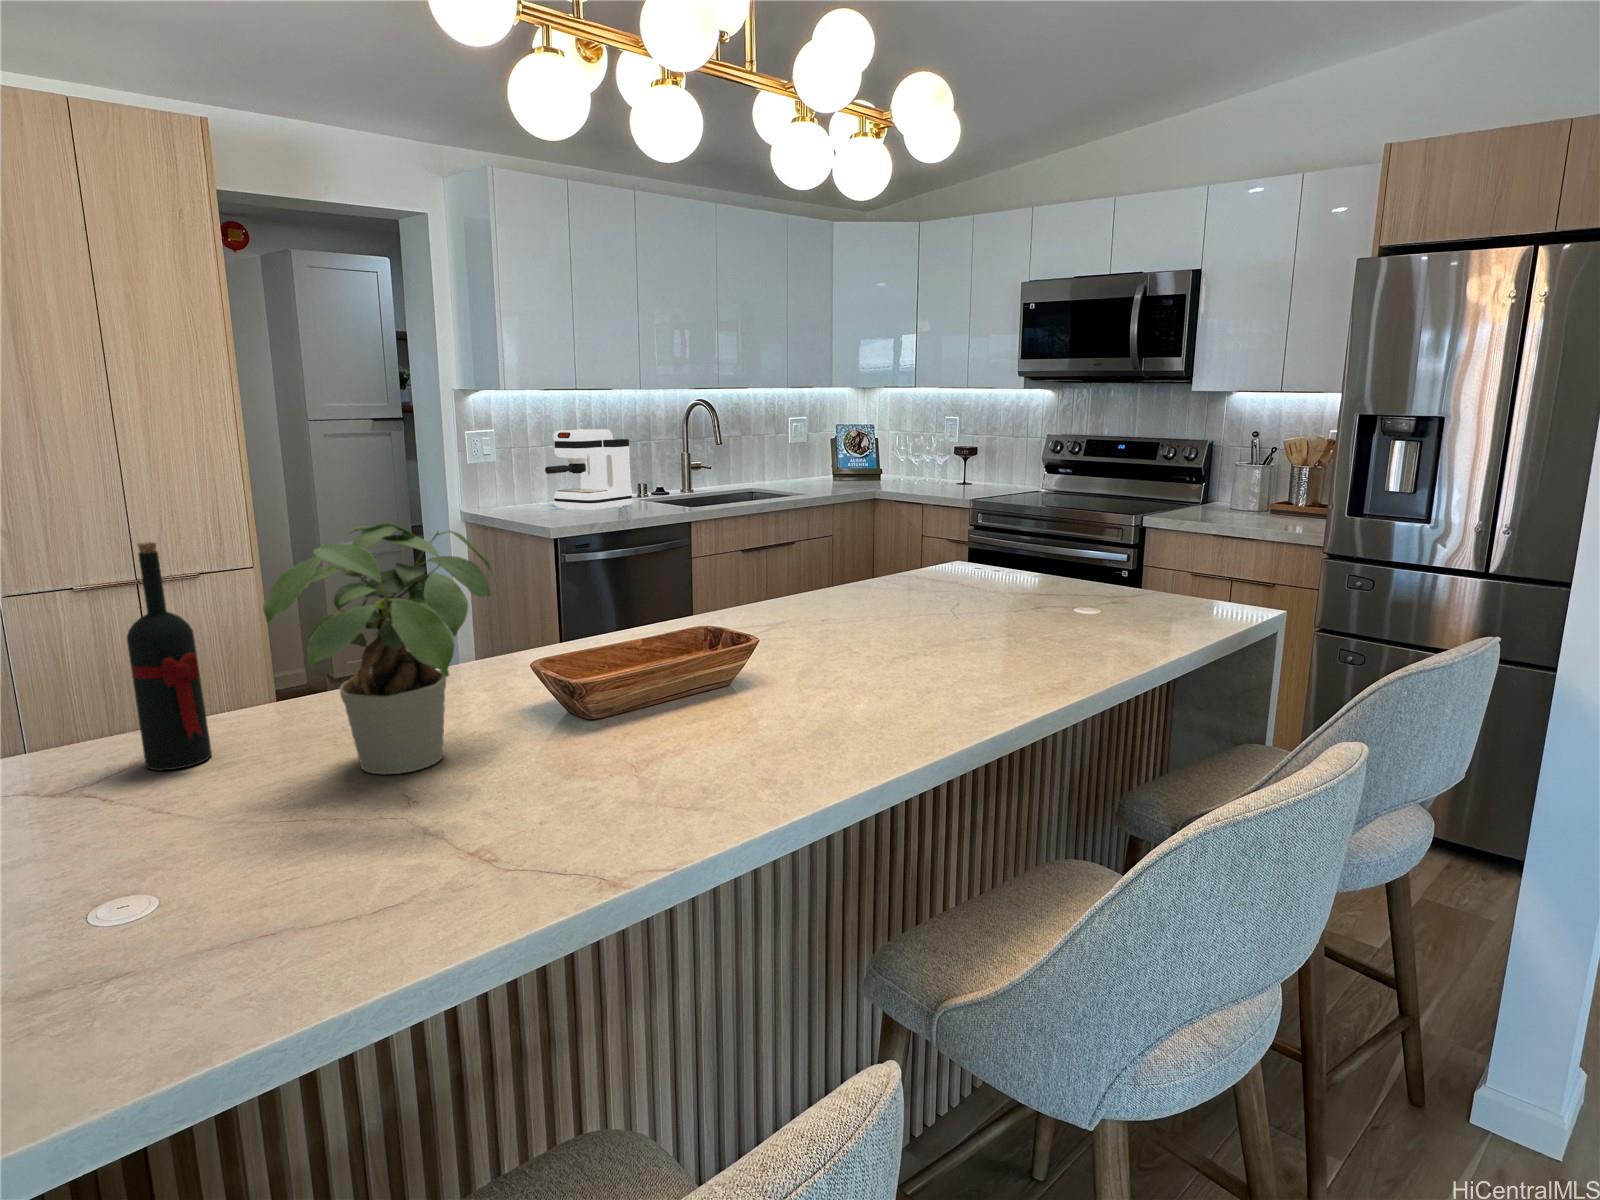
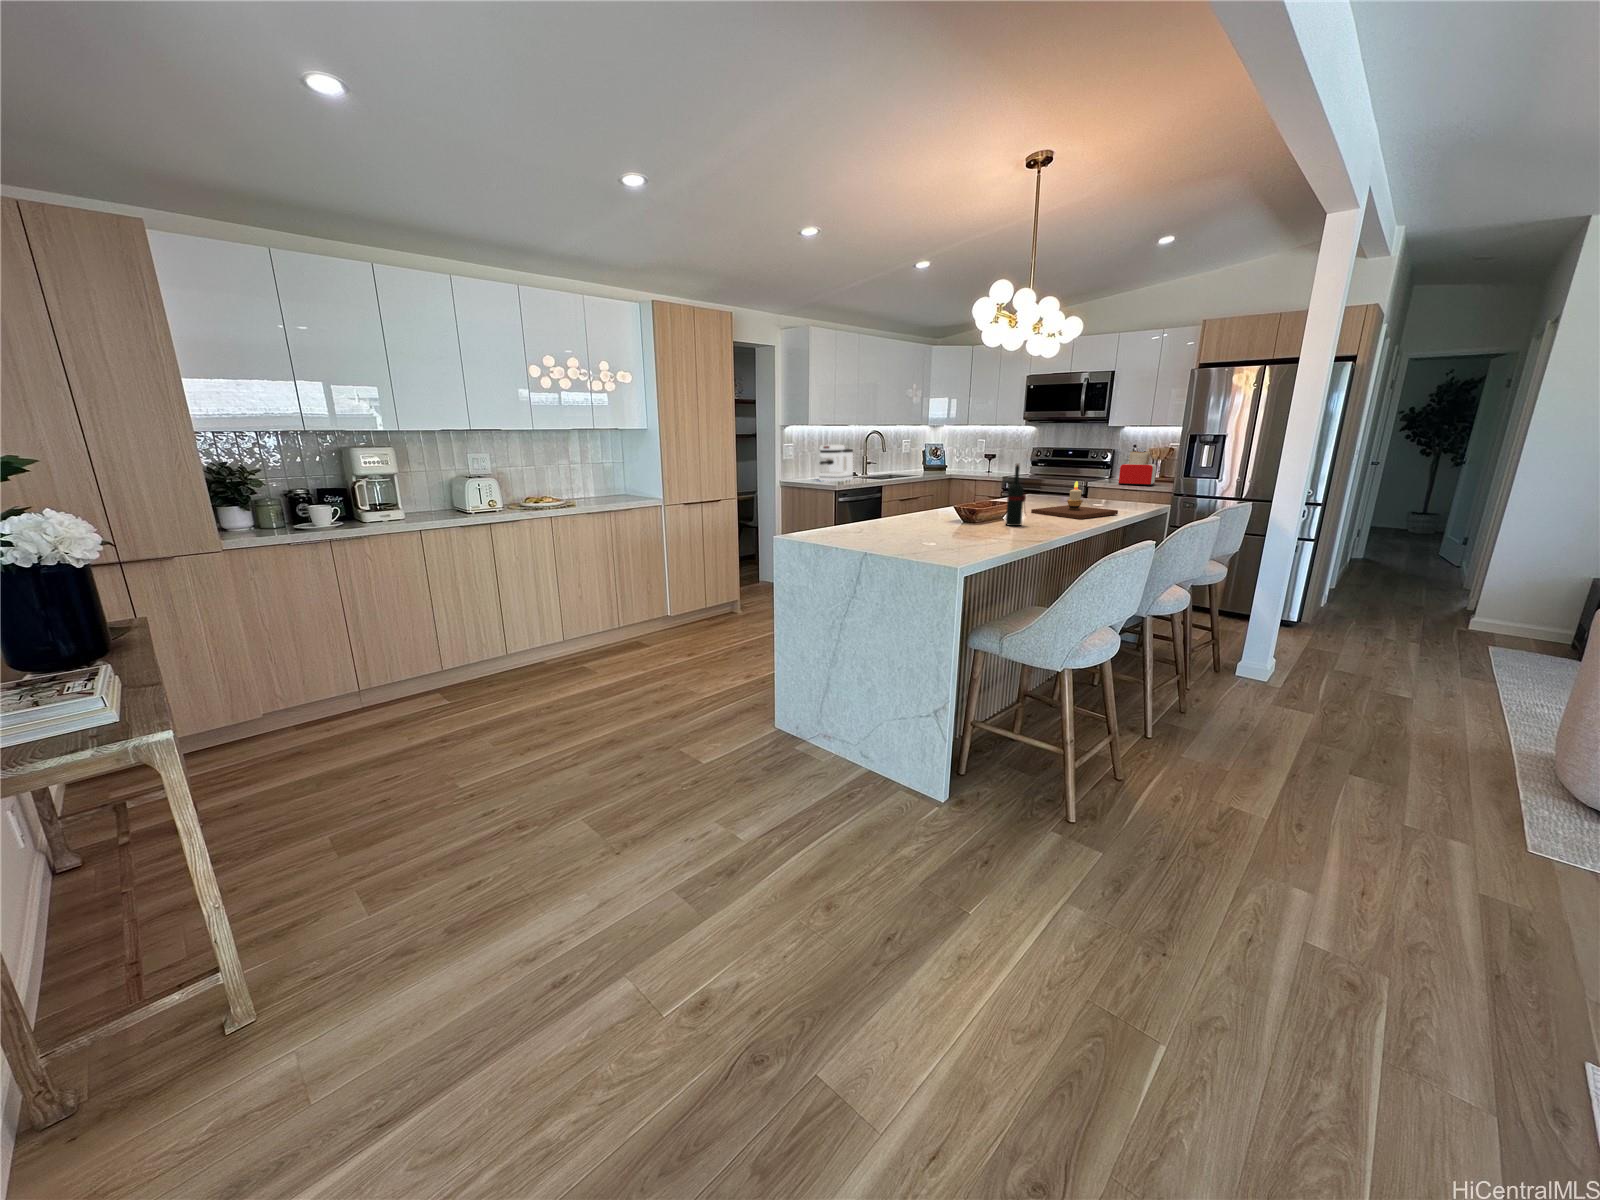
toaster: none [1208,449,1294,530] -> present [1118,451,1156,486]
potted plant: present [263,523,497,774] -> none [931,460,992,530]
wine bottle: present [127,542,212,771] -> present [1006,464,1026,526]
candle: none [832,566,1081,699] -> present [1031,481,1118,519]

